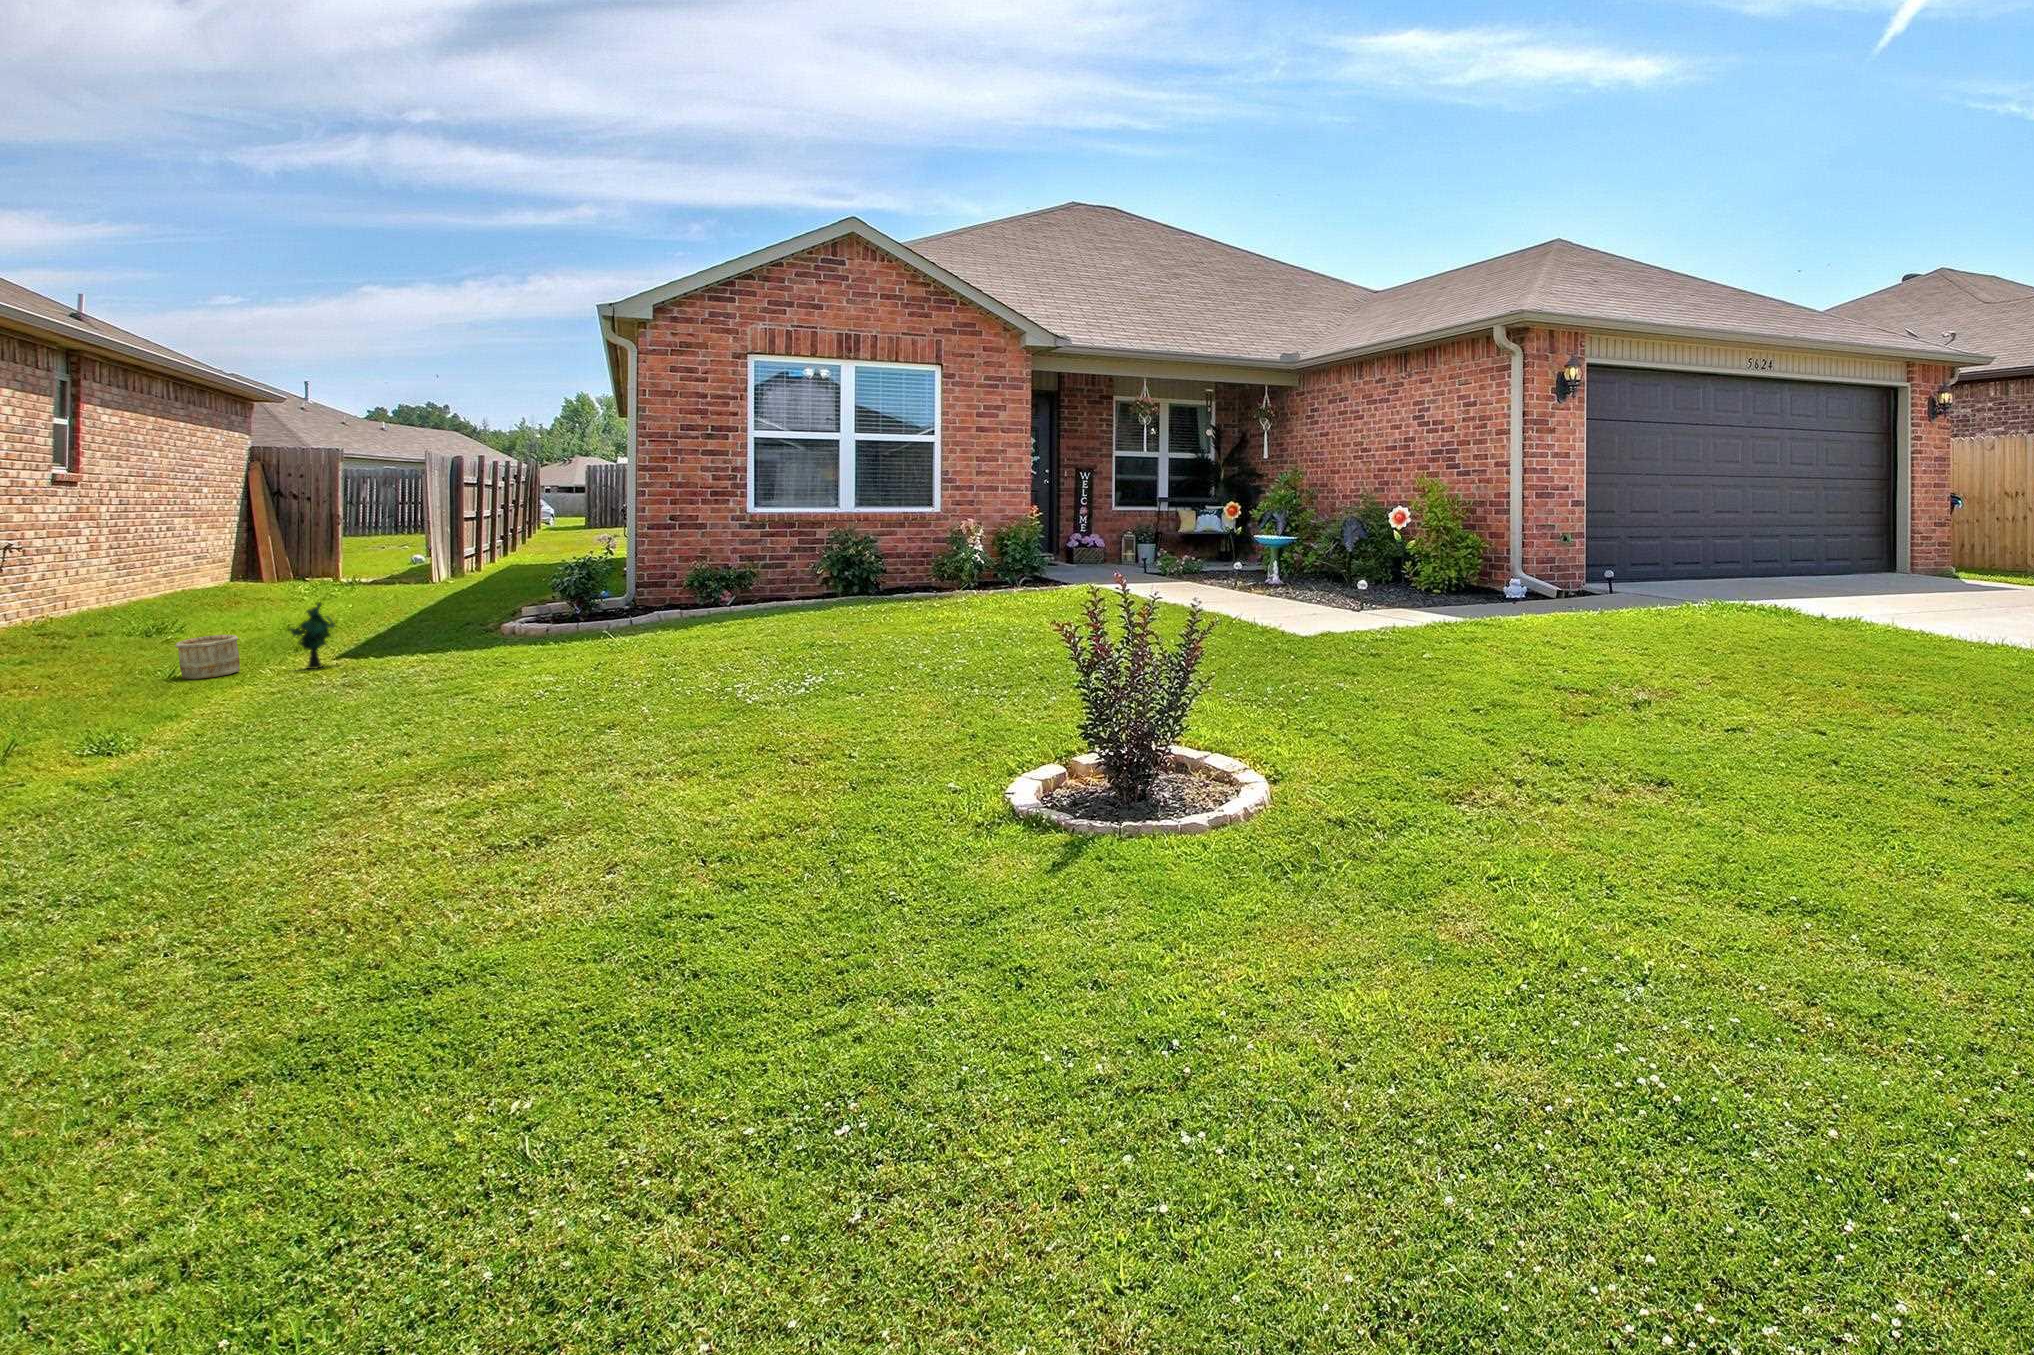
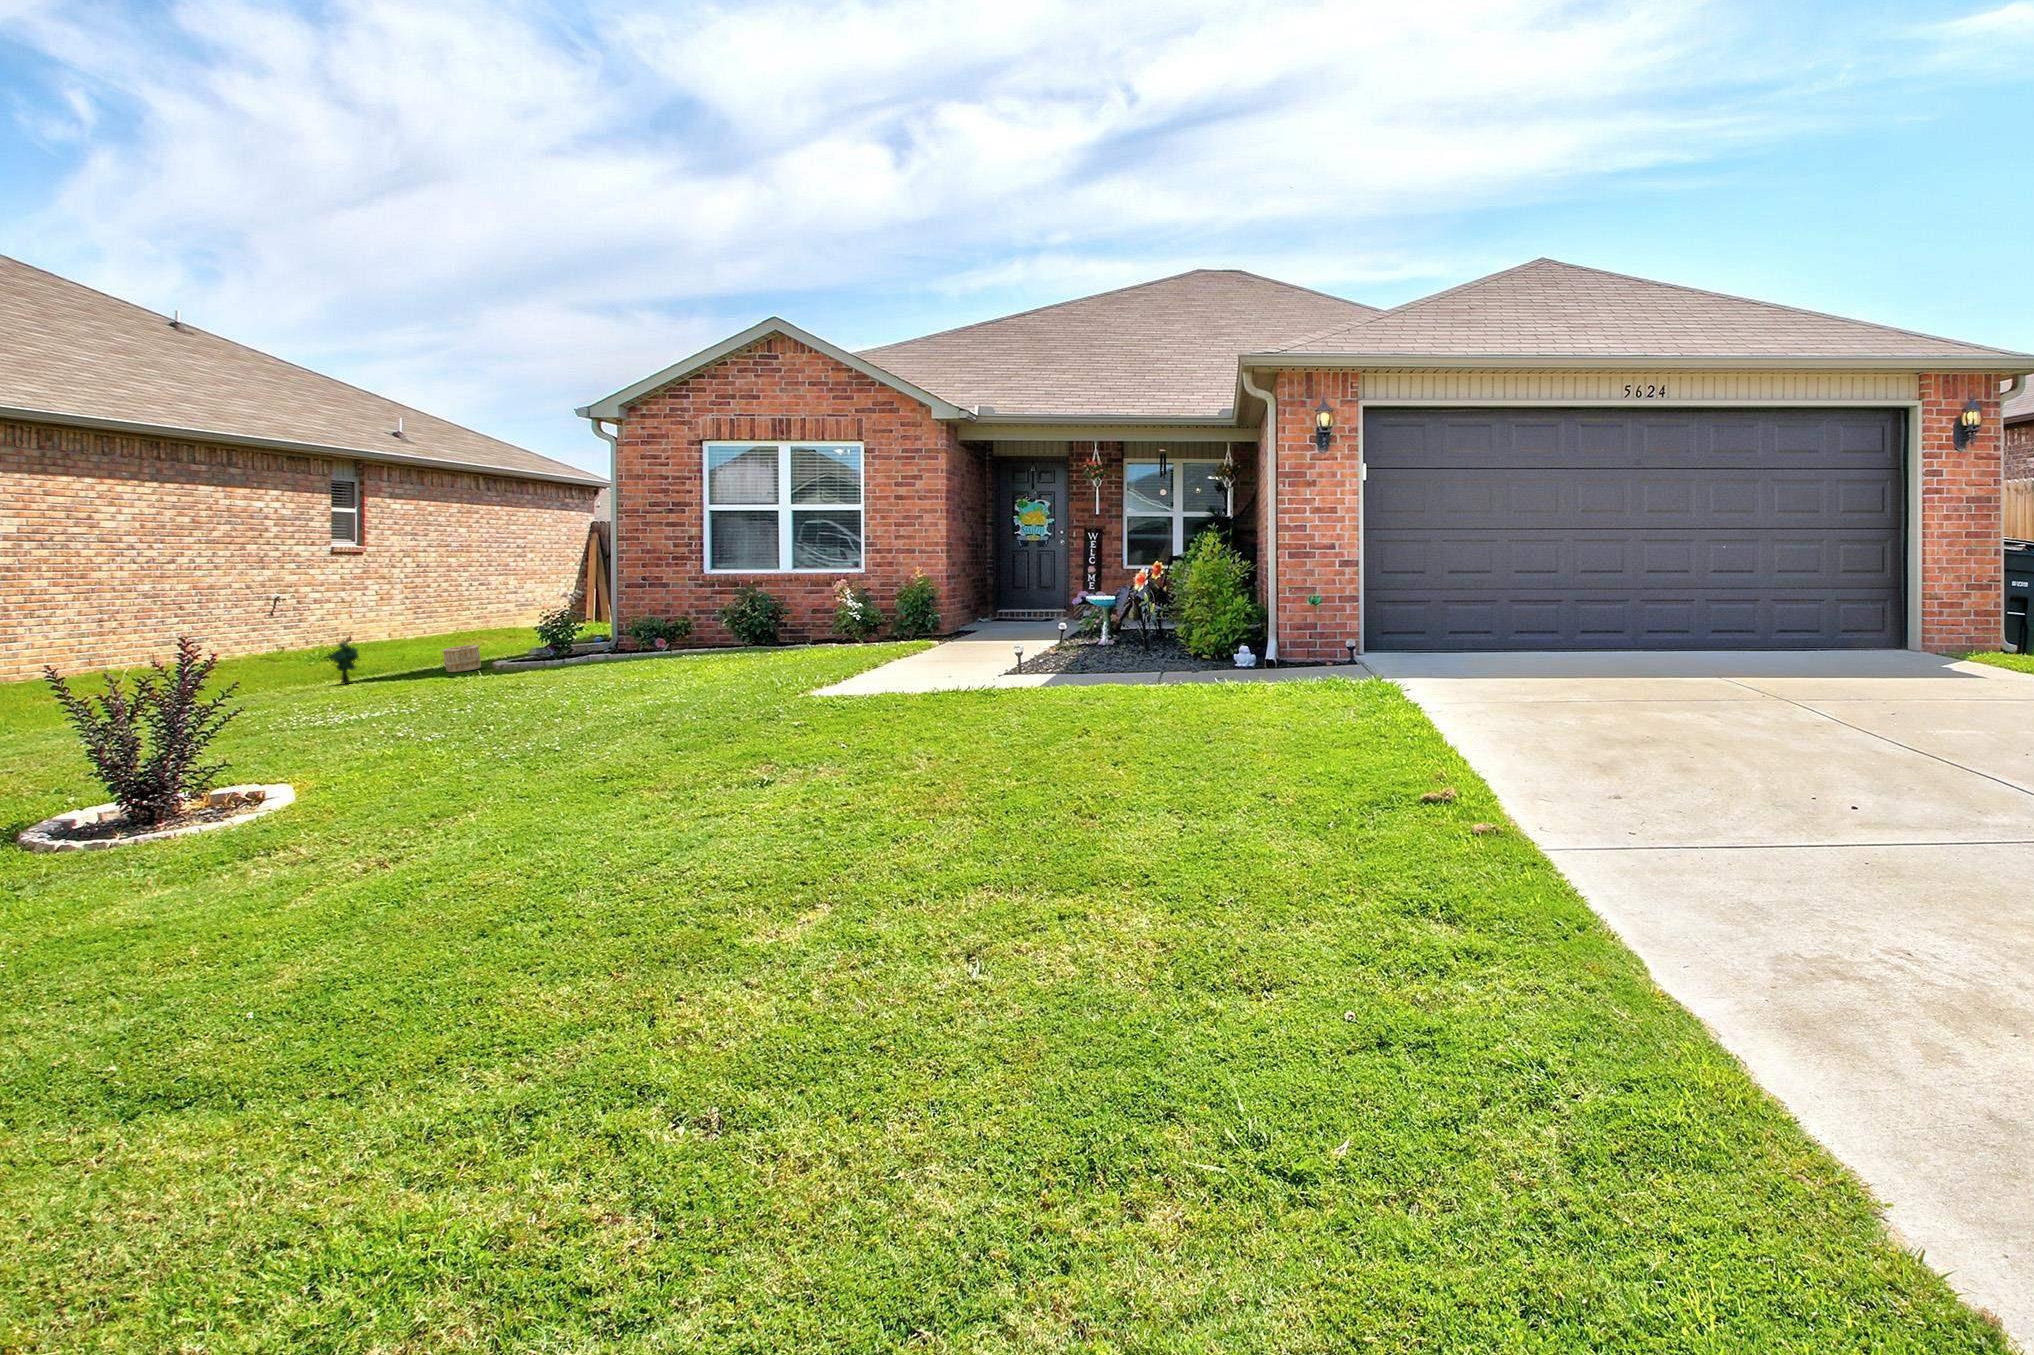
wooden bucket: present [176,635,240,679] -> present [442,645,481,672]

